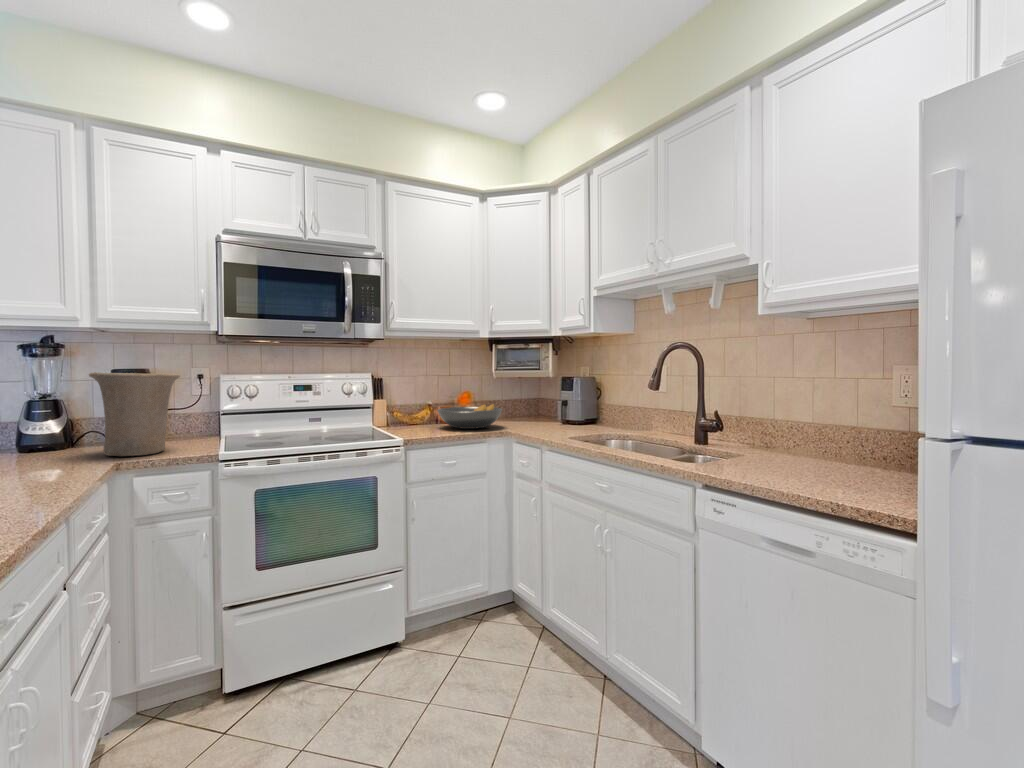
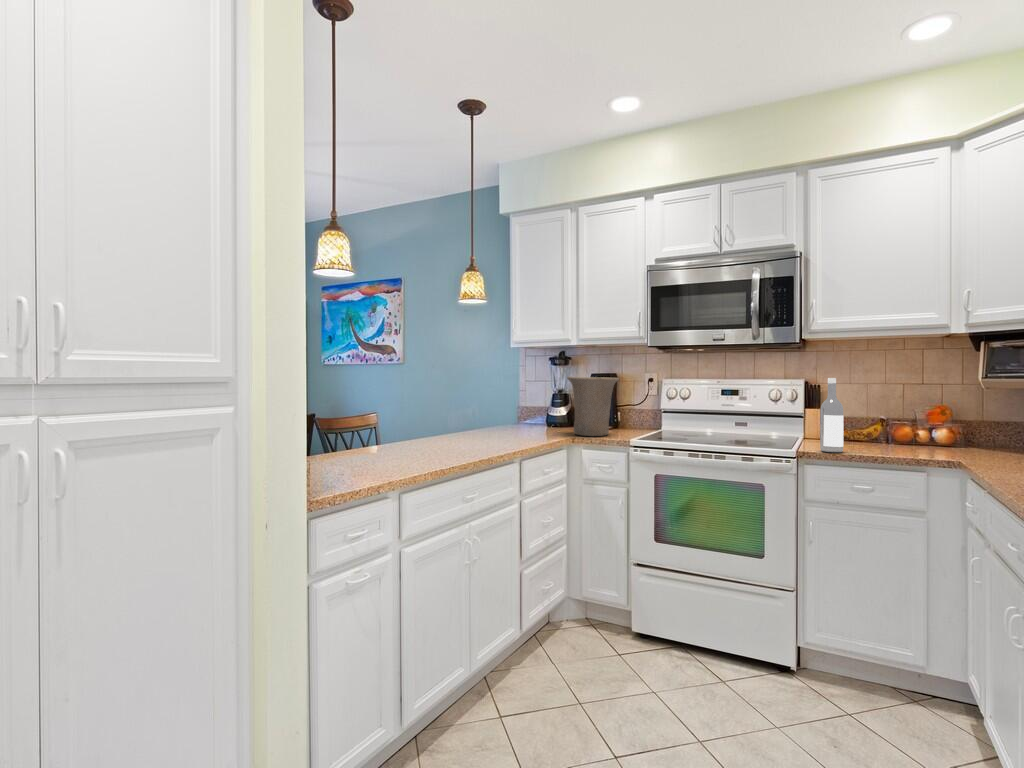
wine bottle: none [416,372,434,438] -> present [820,378,844,453]
fruit bowl: present [437,404,502,429] -> none [873,422,977,452]

